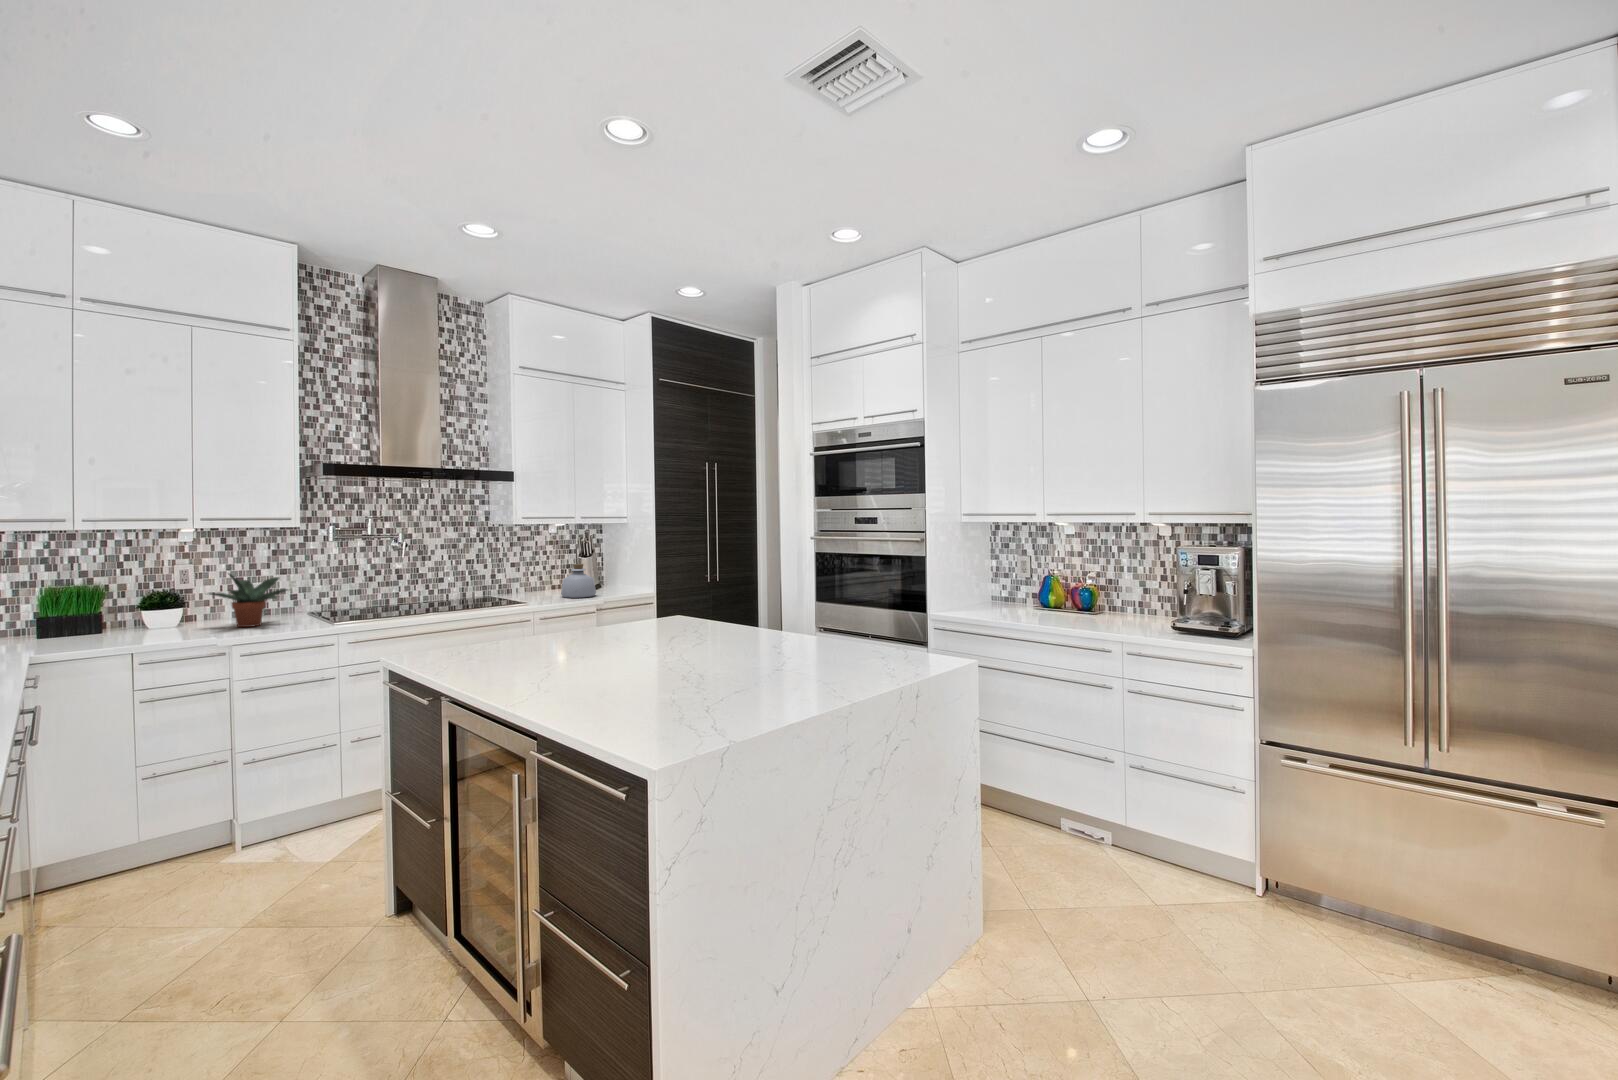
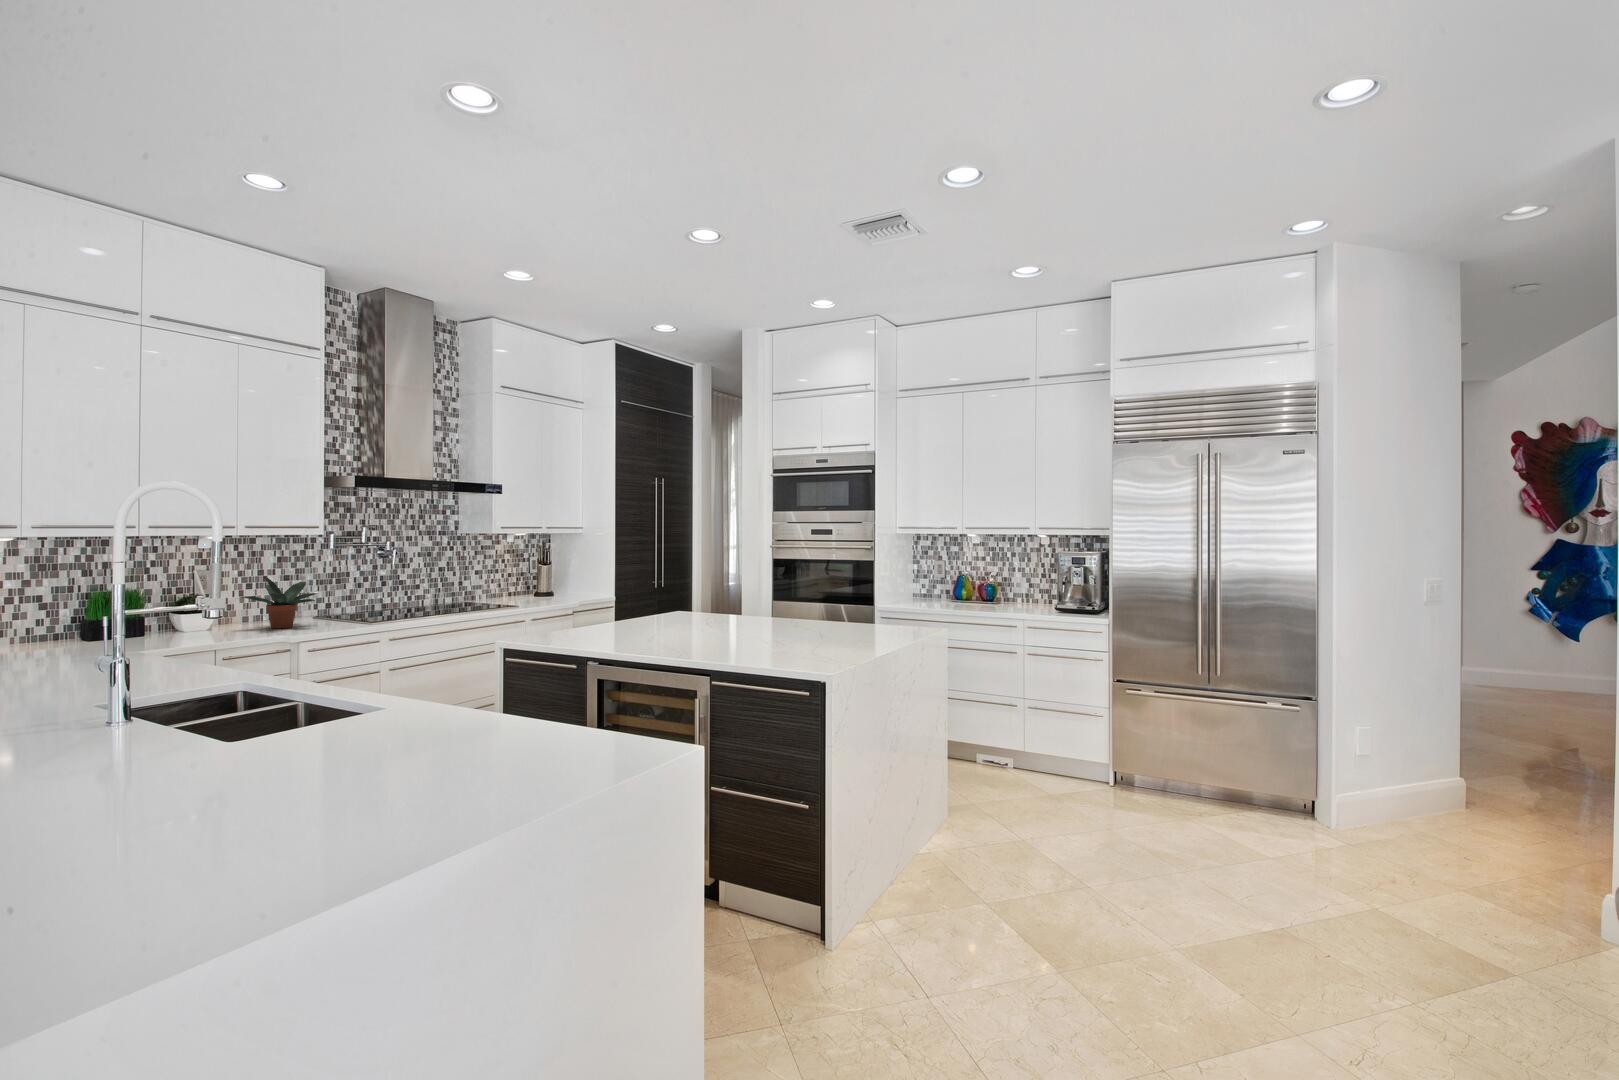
bottle: present [561,564,596,598] -> none [530,571,563,602]

